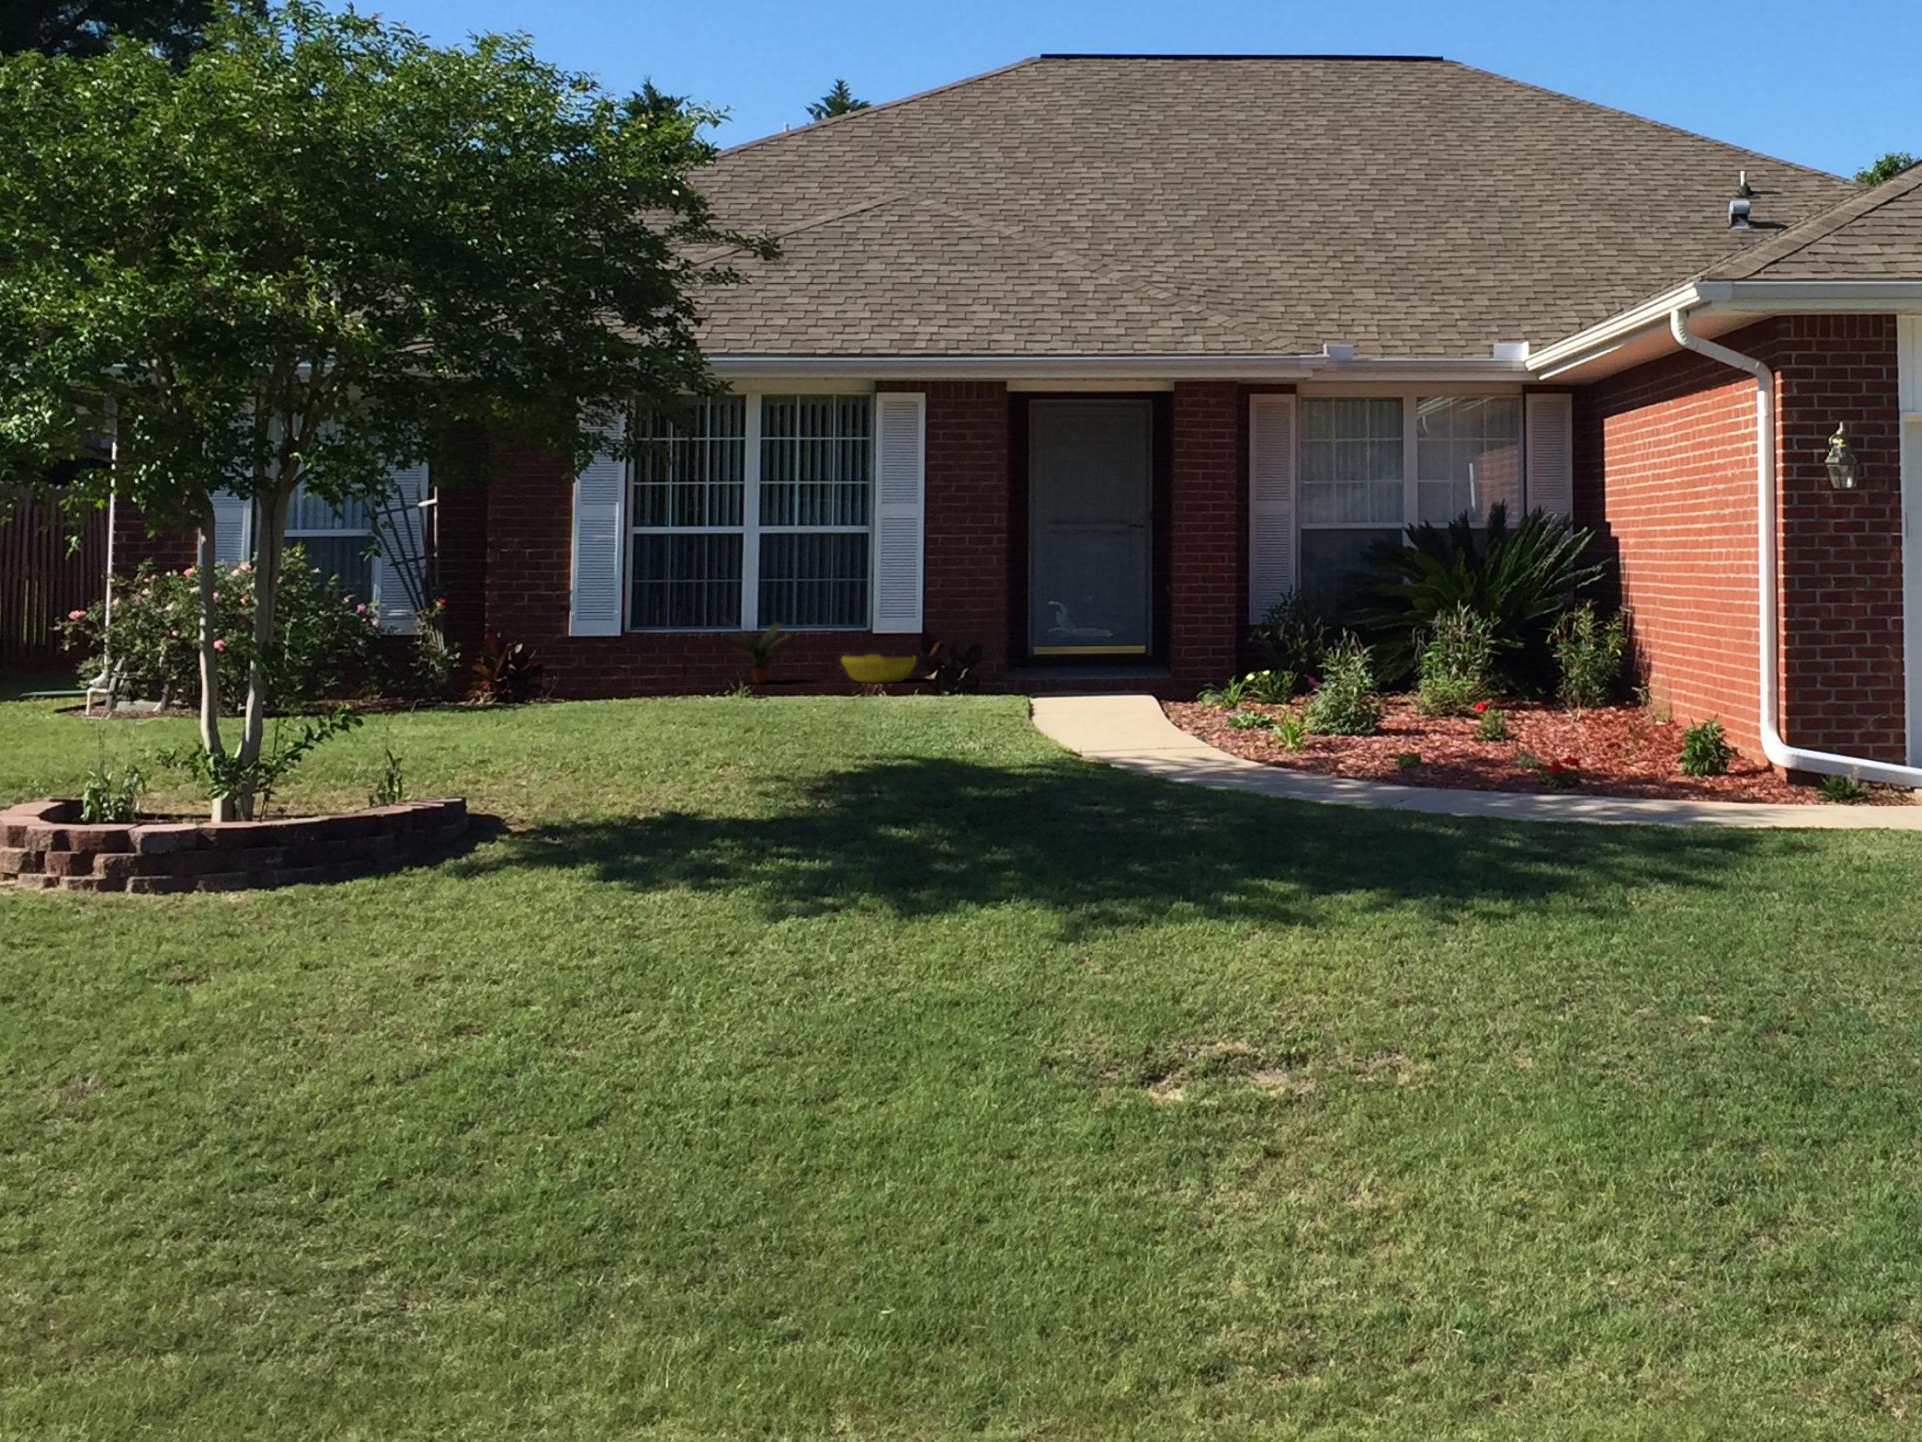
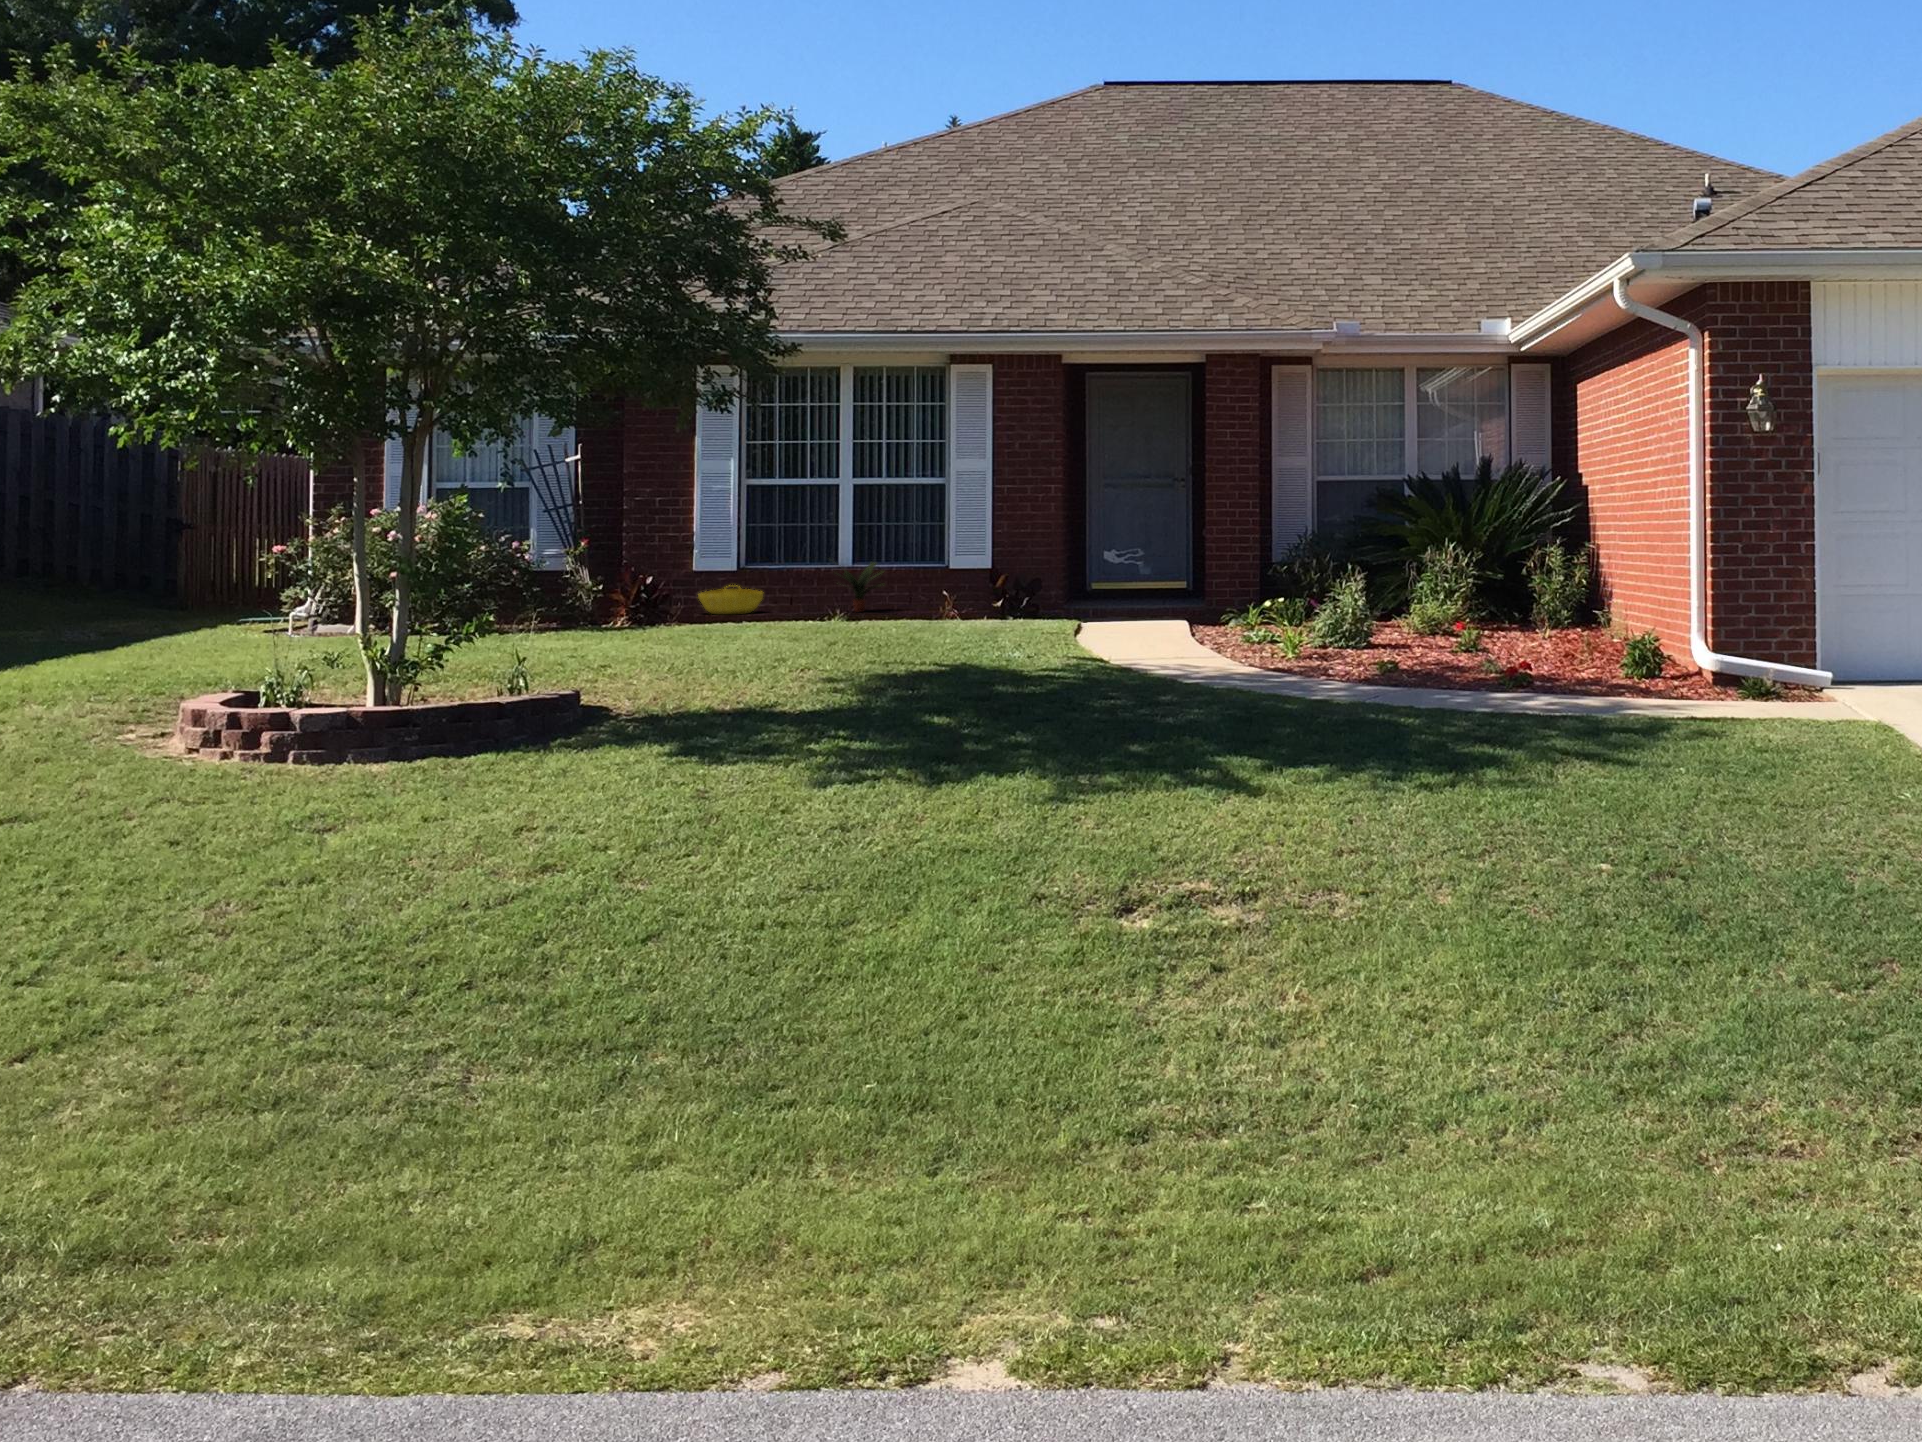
basket: present [842,655,916,683] -> present [698,587,763,615]

